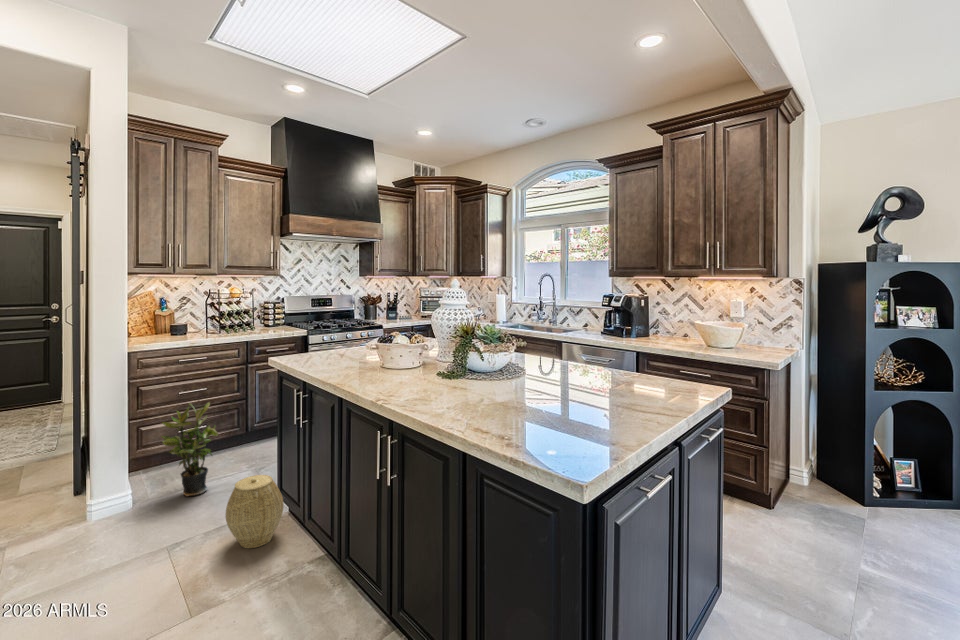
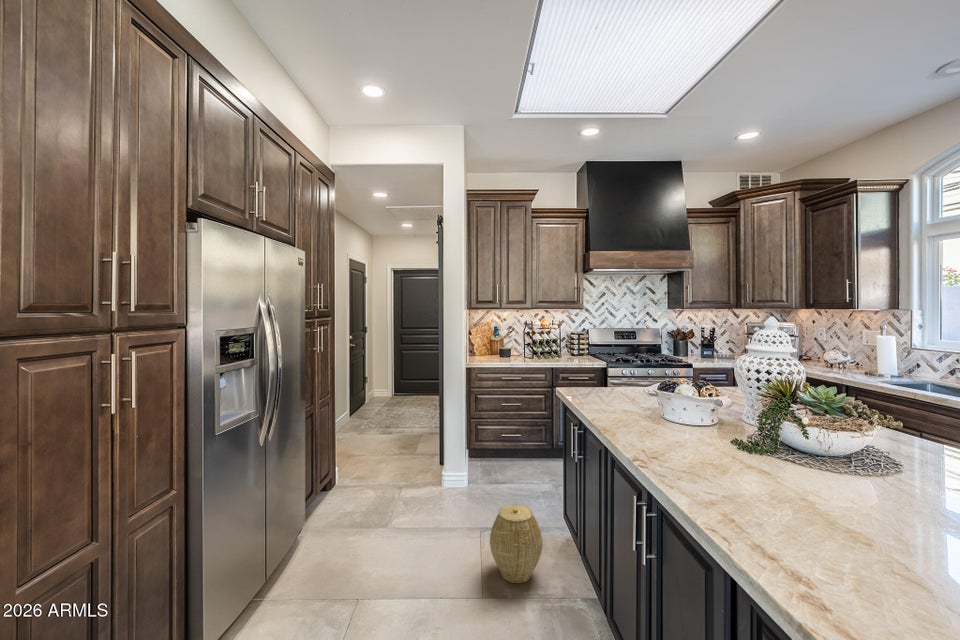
potted plant: present [161,403,218,496] -> none [468,417,512,502]

